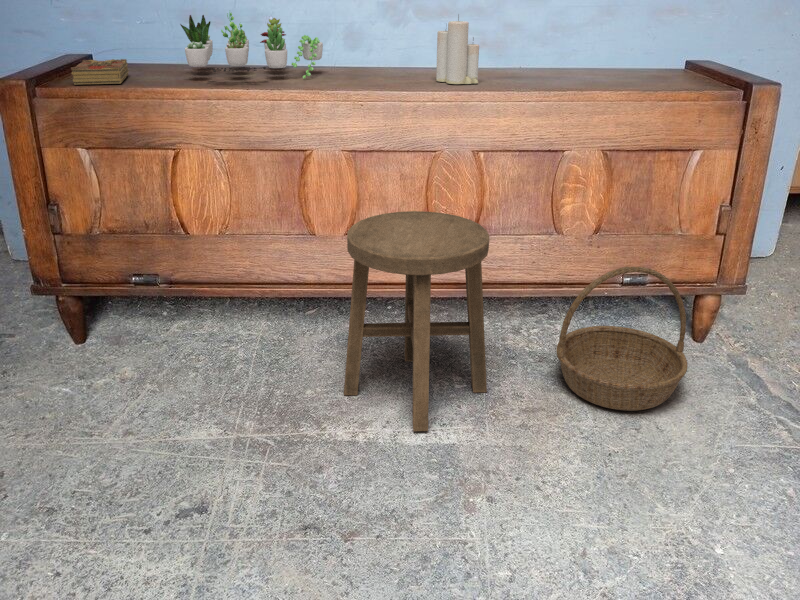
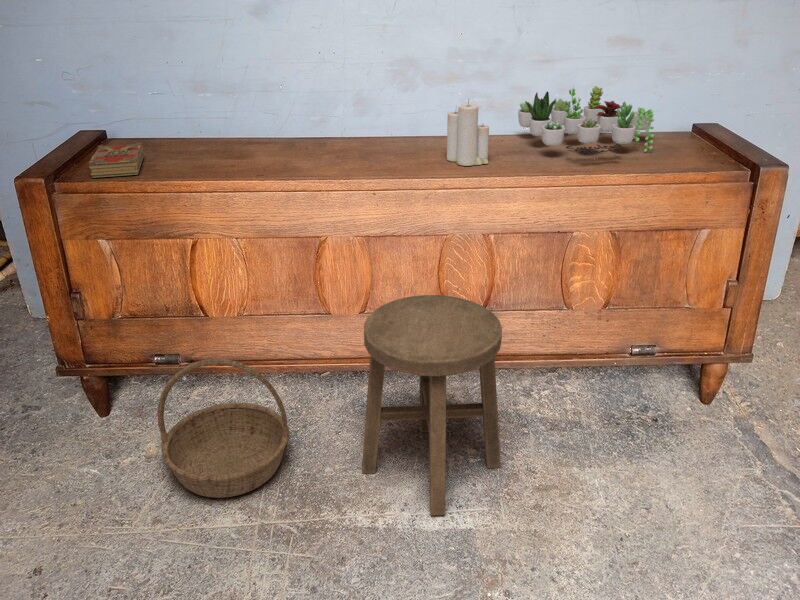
succulent plant: present [180,13,323,79] -> present [518,86,654,155]
basket: present [557,267,688,411] -> present [158,359,290,498]

